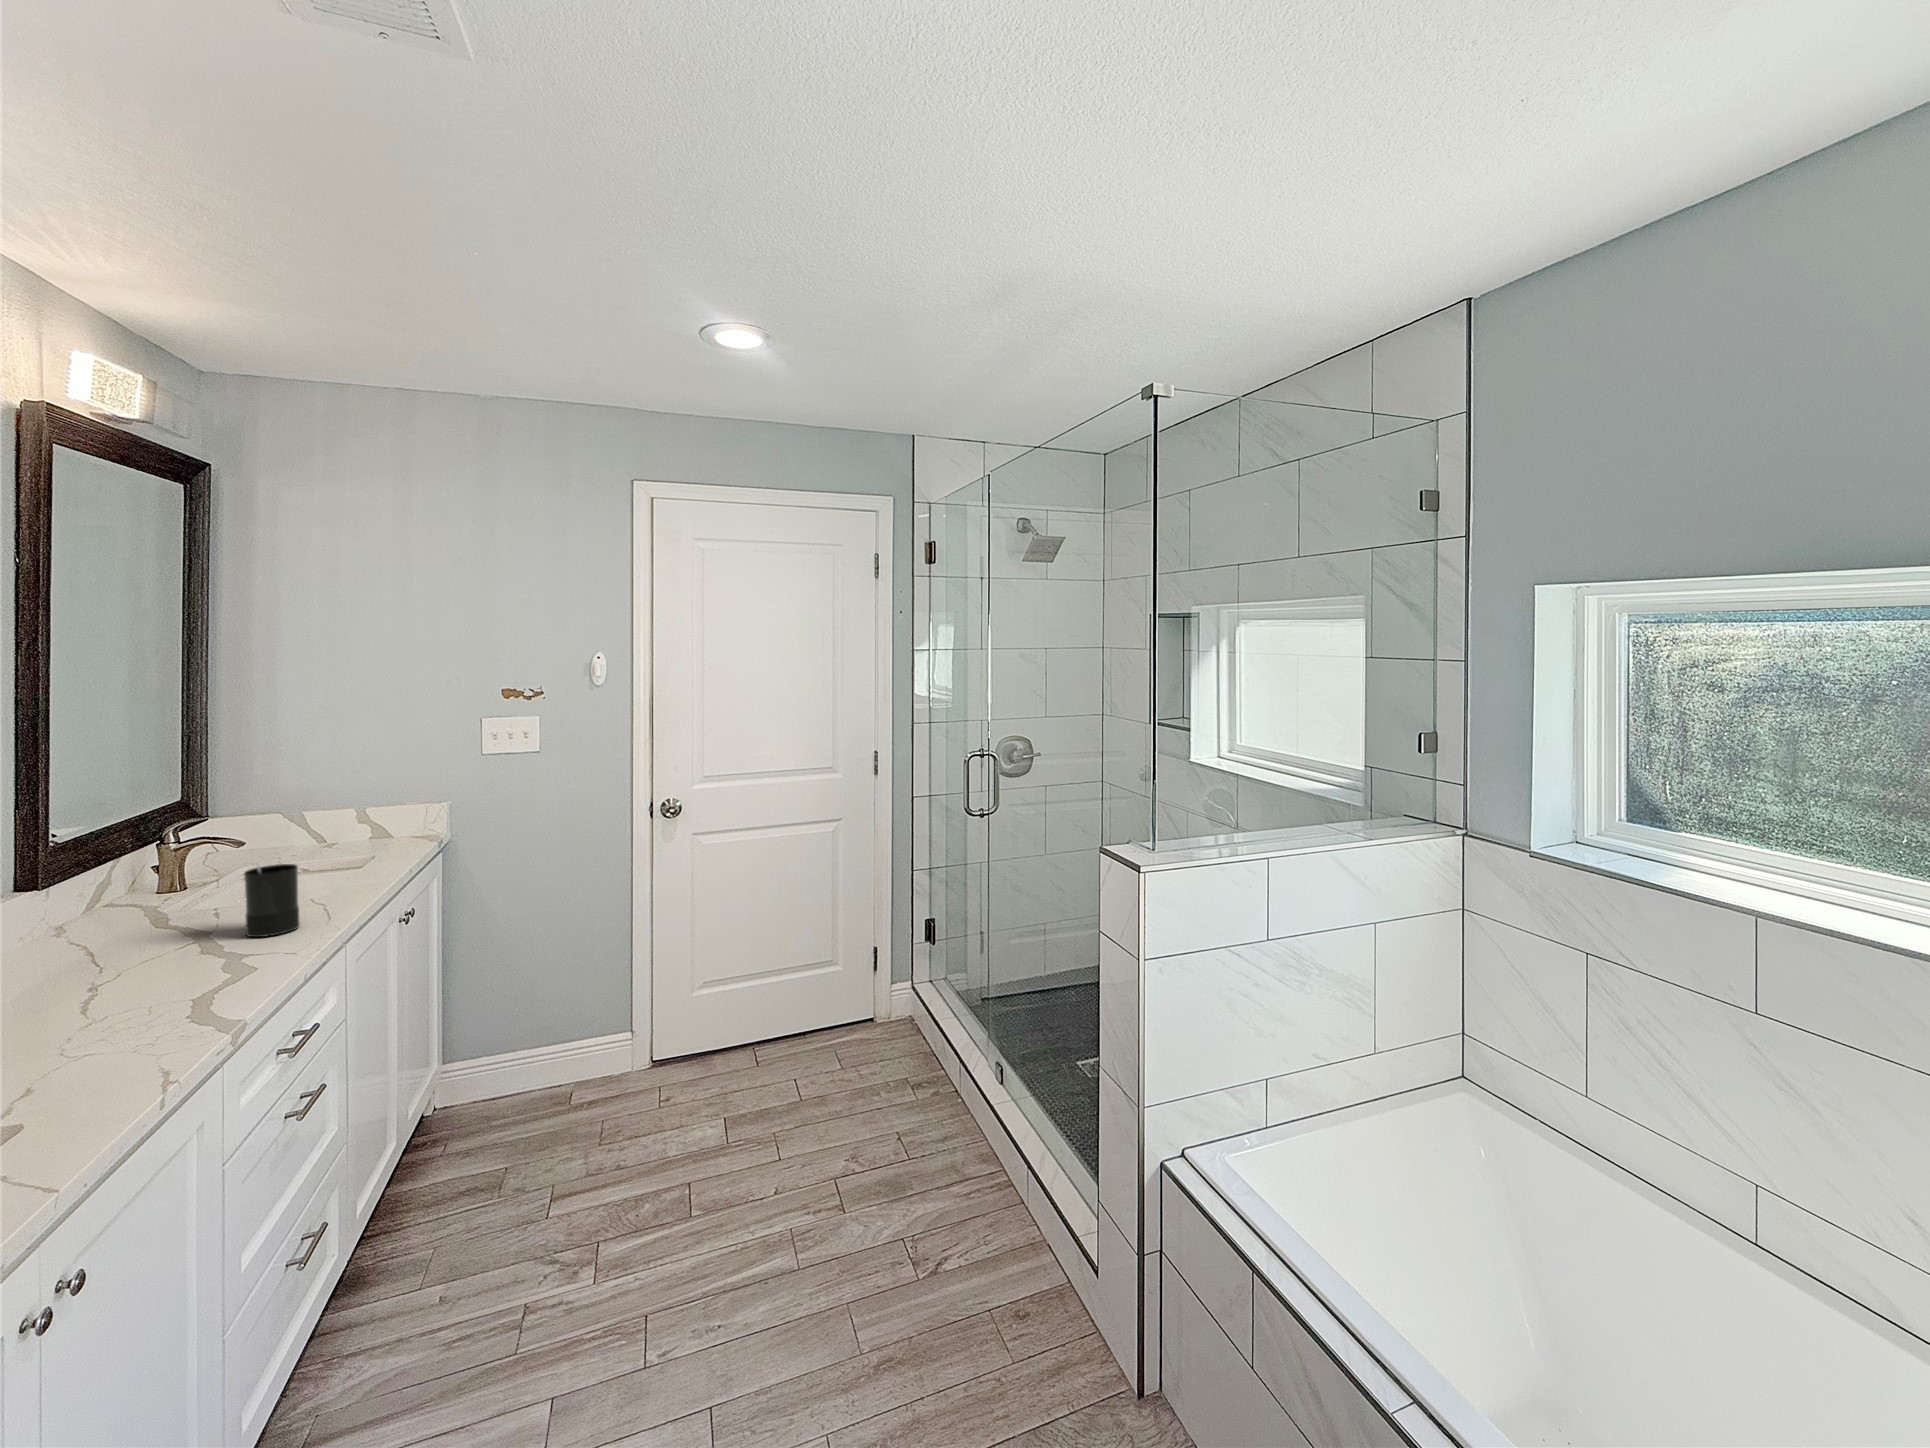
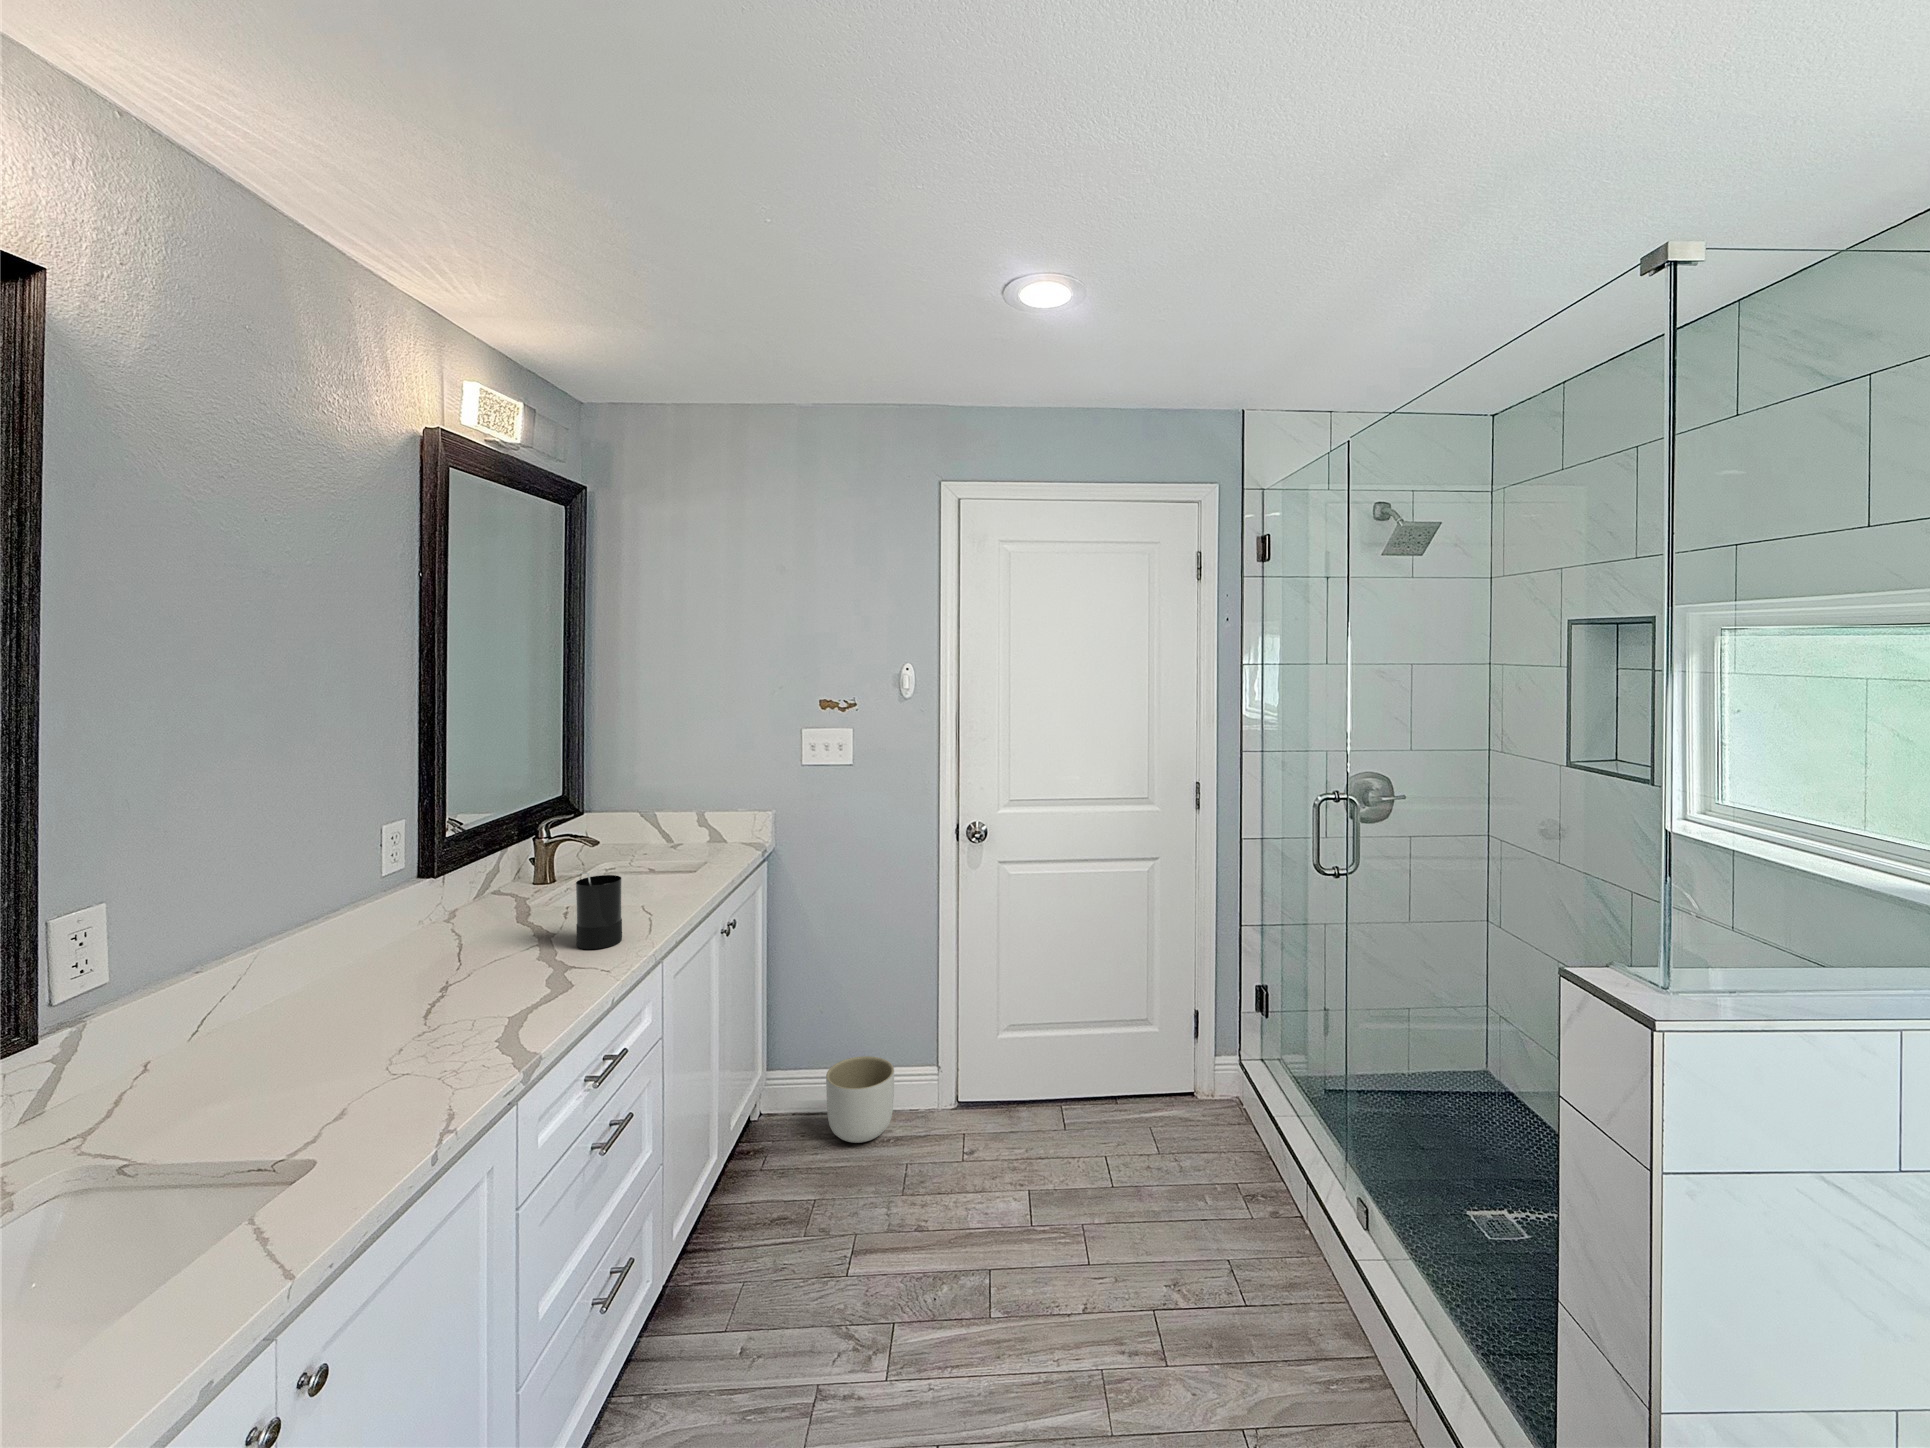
planter: none [515,1033,588,1114] -> present [826,1056,894,1143]

